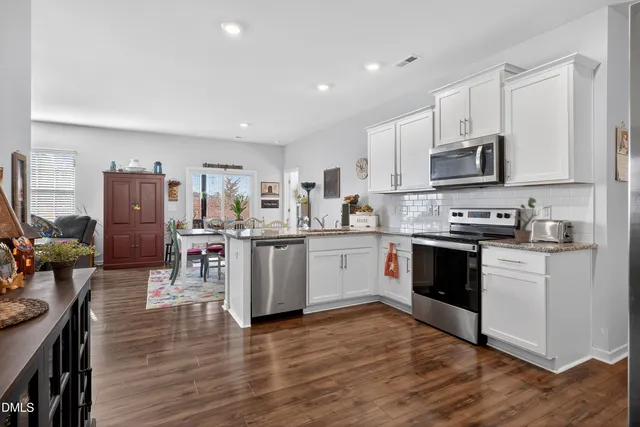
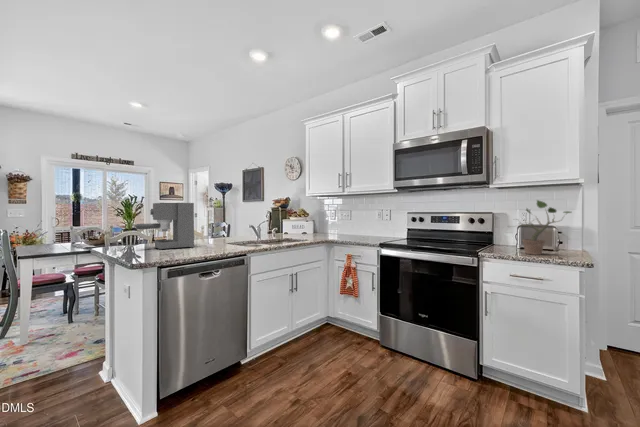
coffee maker: none [241,200,275,231] -> present [136,203,194,250]

